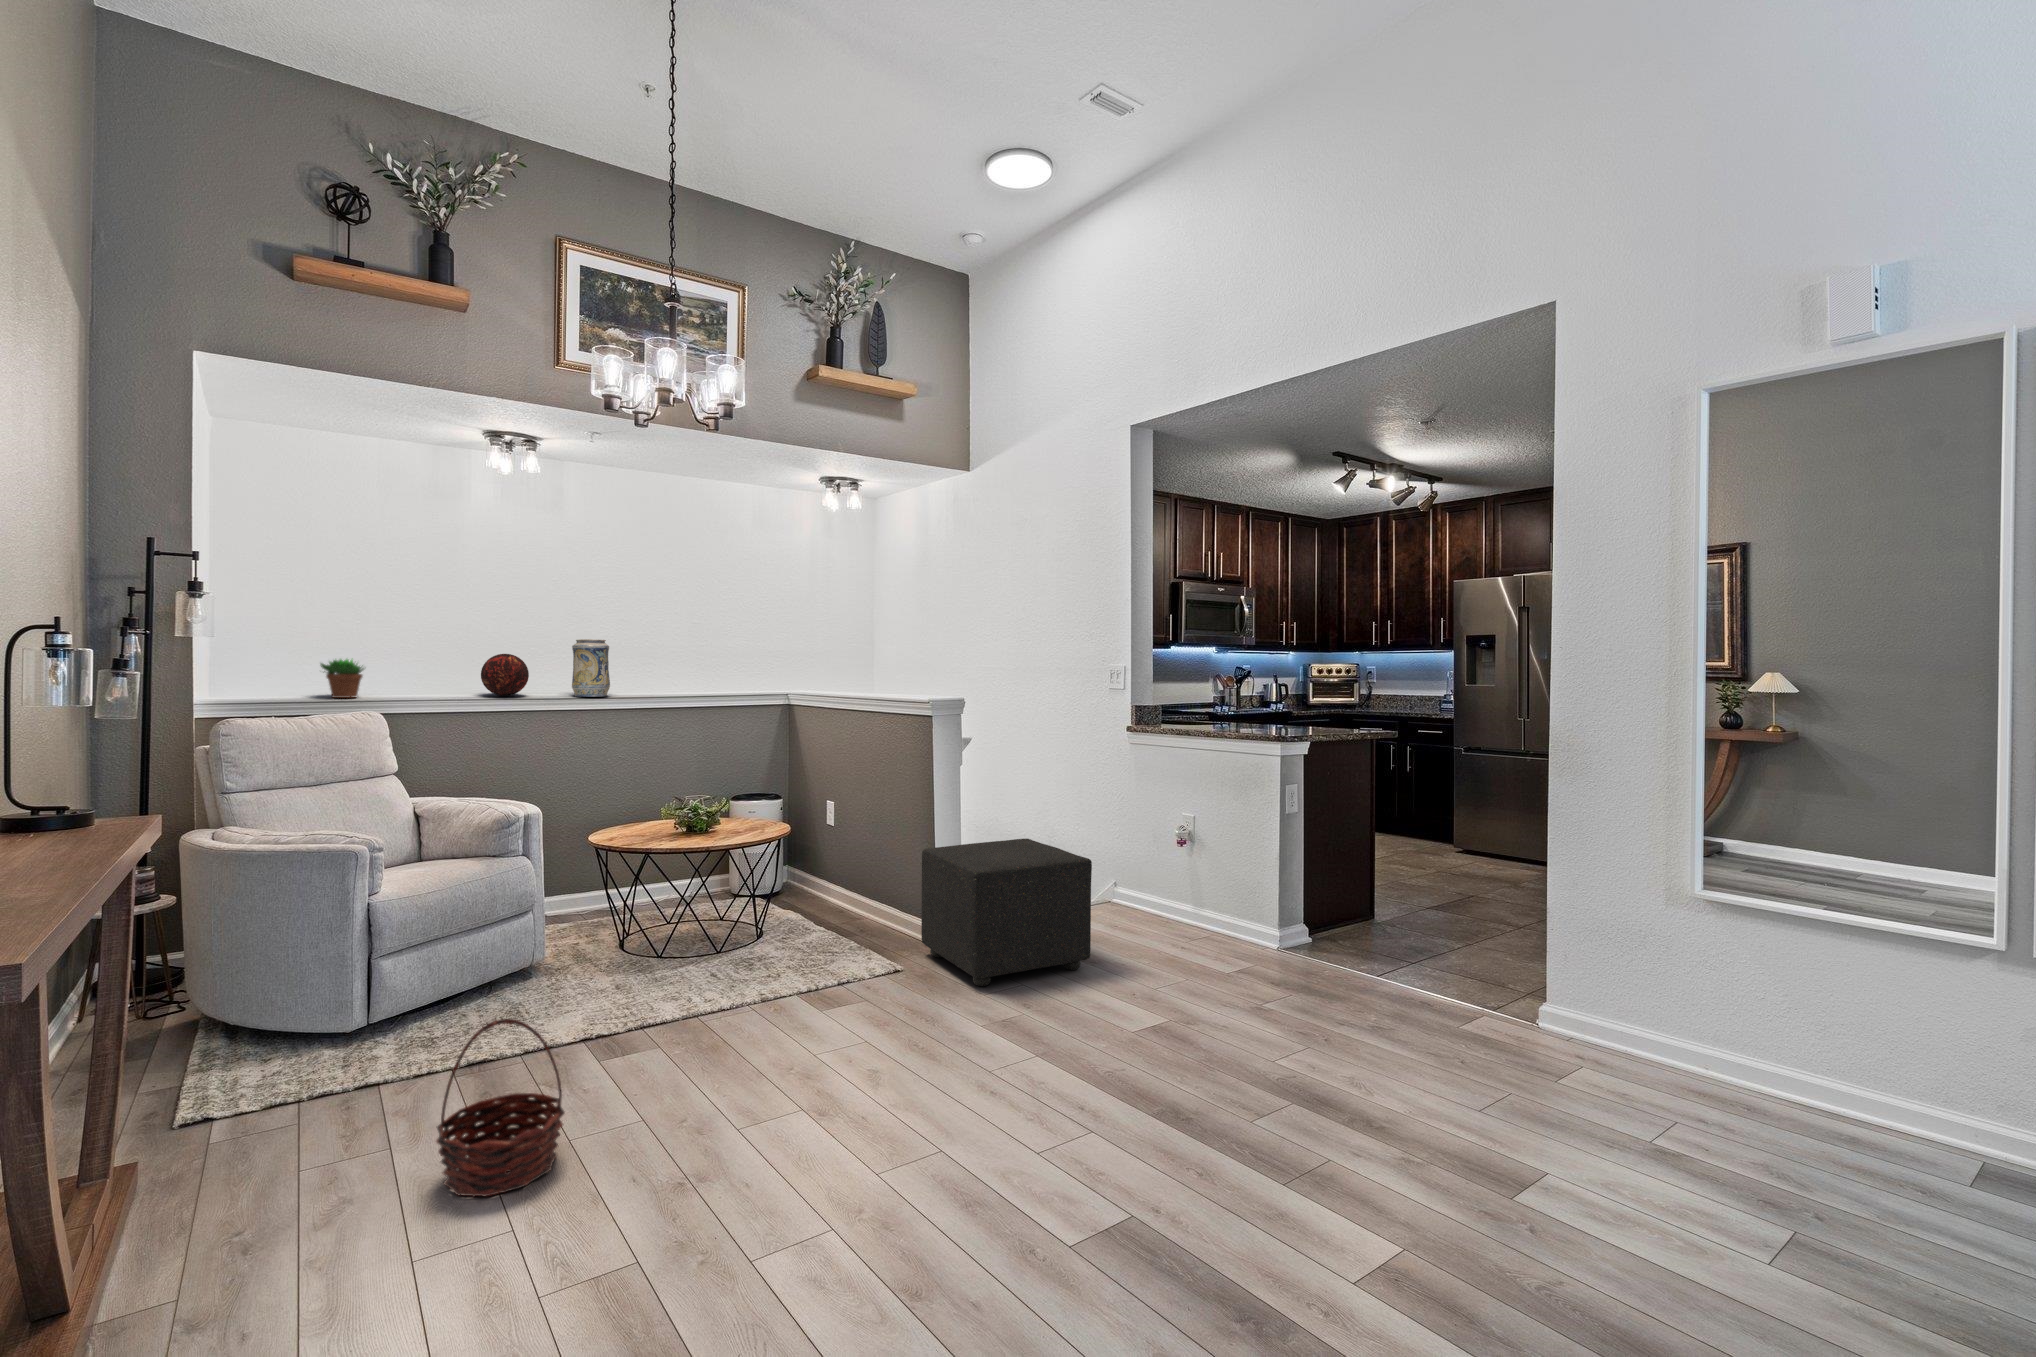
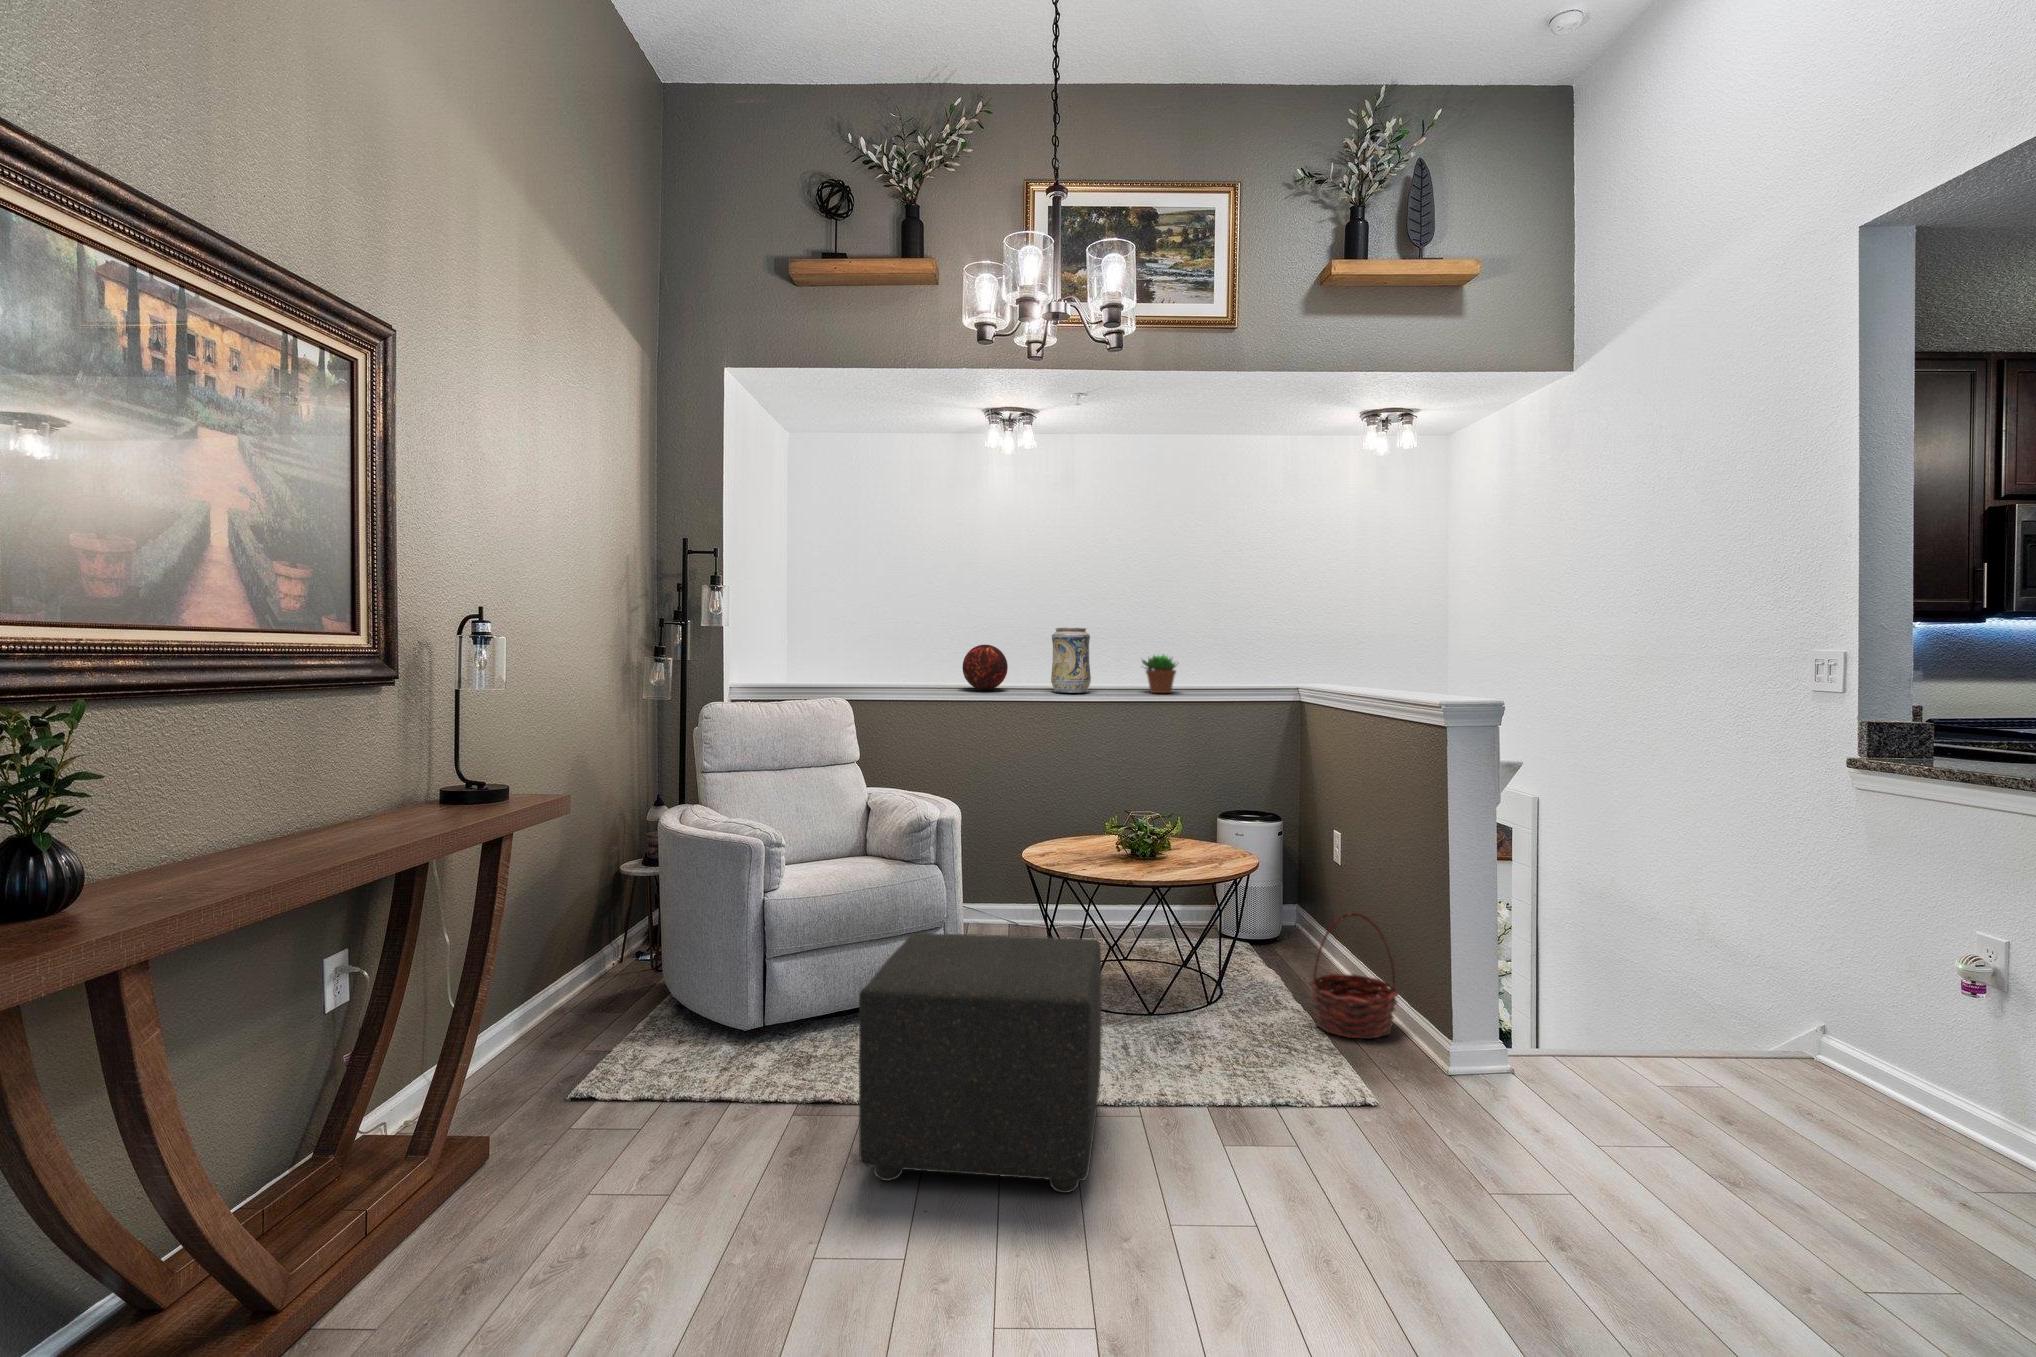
succulent plant: present [321,659,364,698] -> present [1142,654,1176,693]
ottoman: present [921,839,1092,986] -> present [859,933,1102,1193]
basket: present [436,1019,565,1196] -> present [1309,913,1399,1039]

